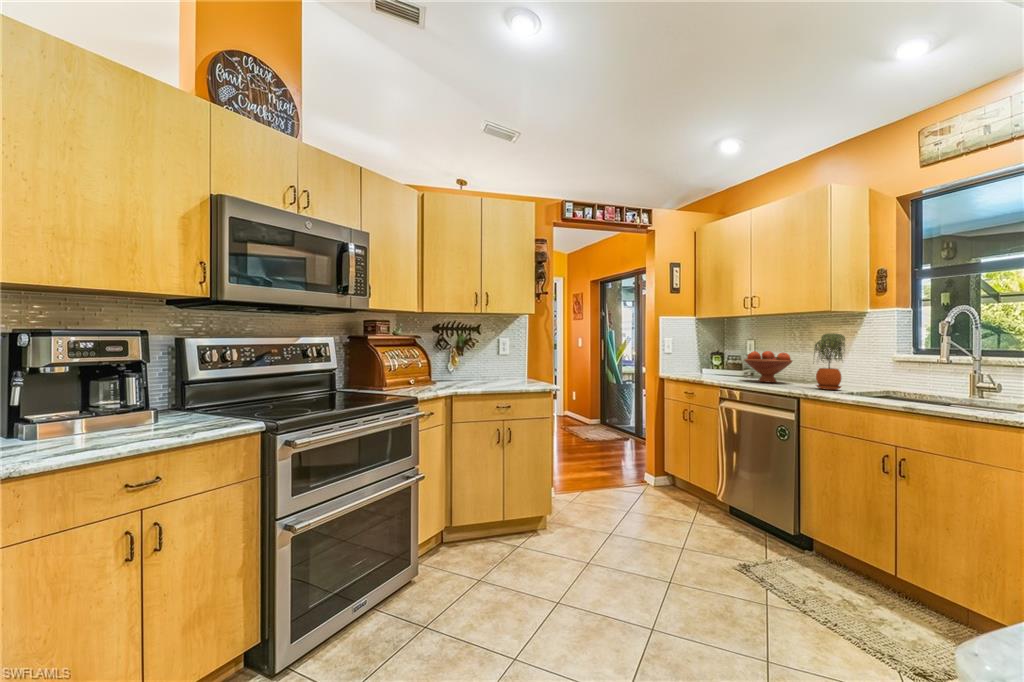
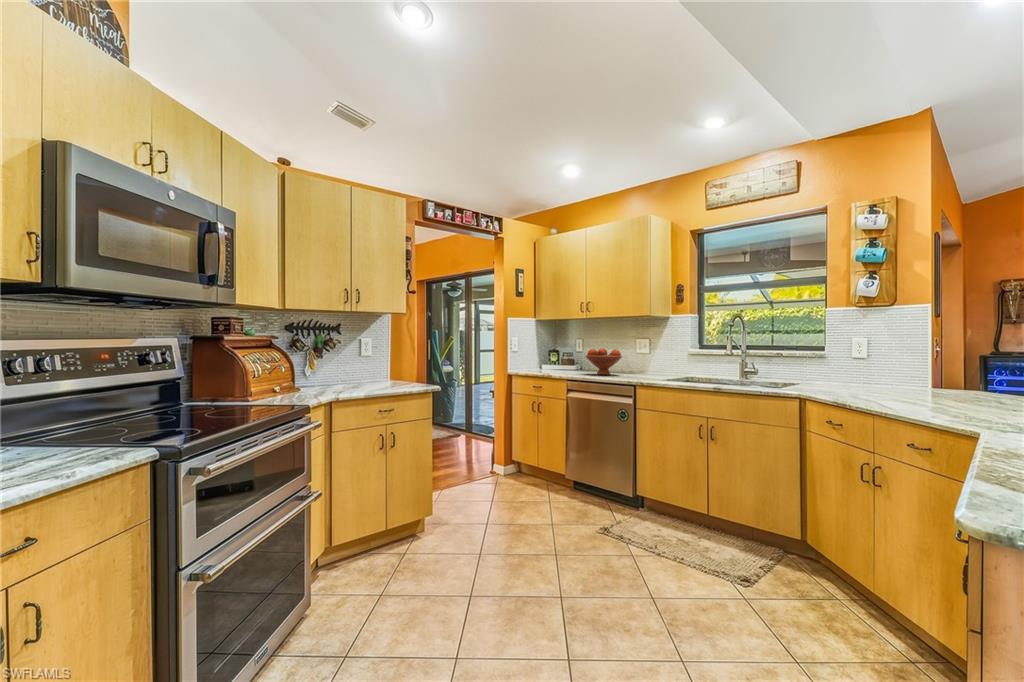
potted plant: present [814,333,845,390] -> none [640,333,663,379]

